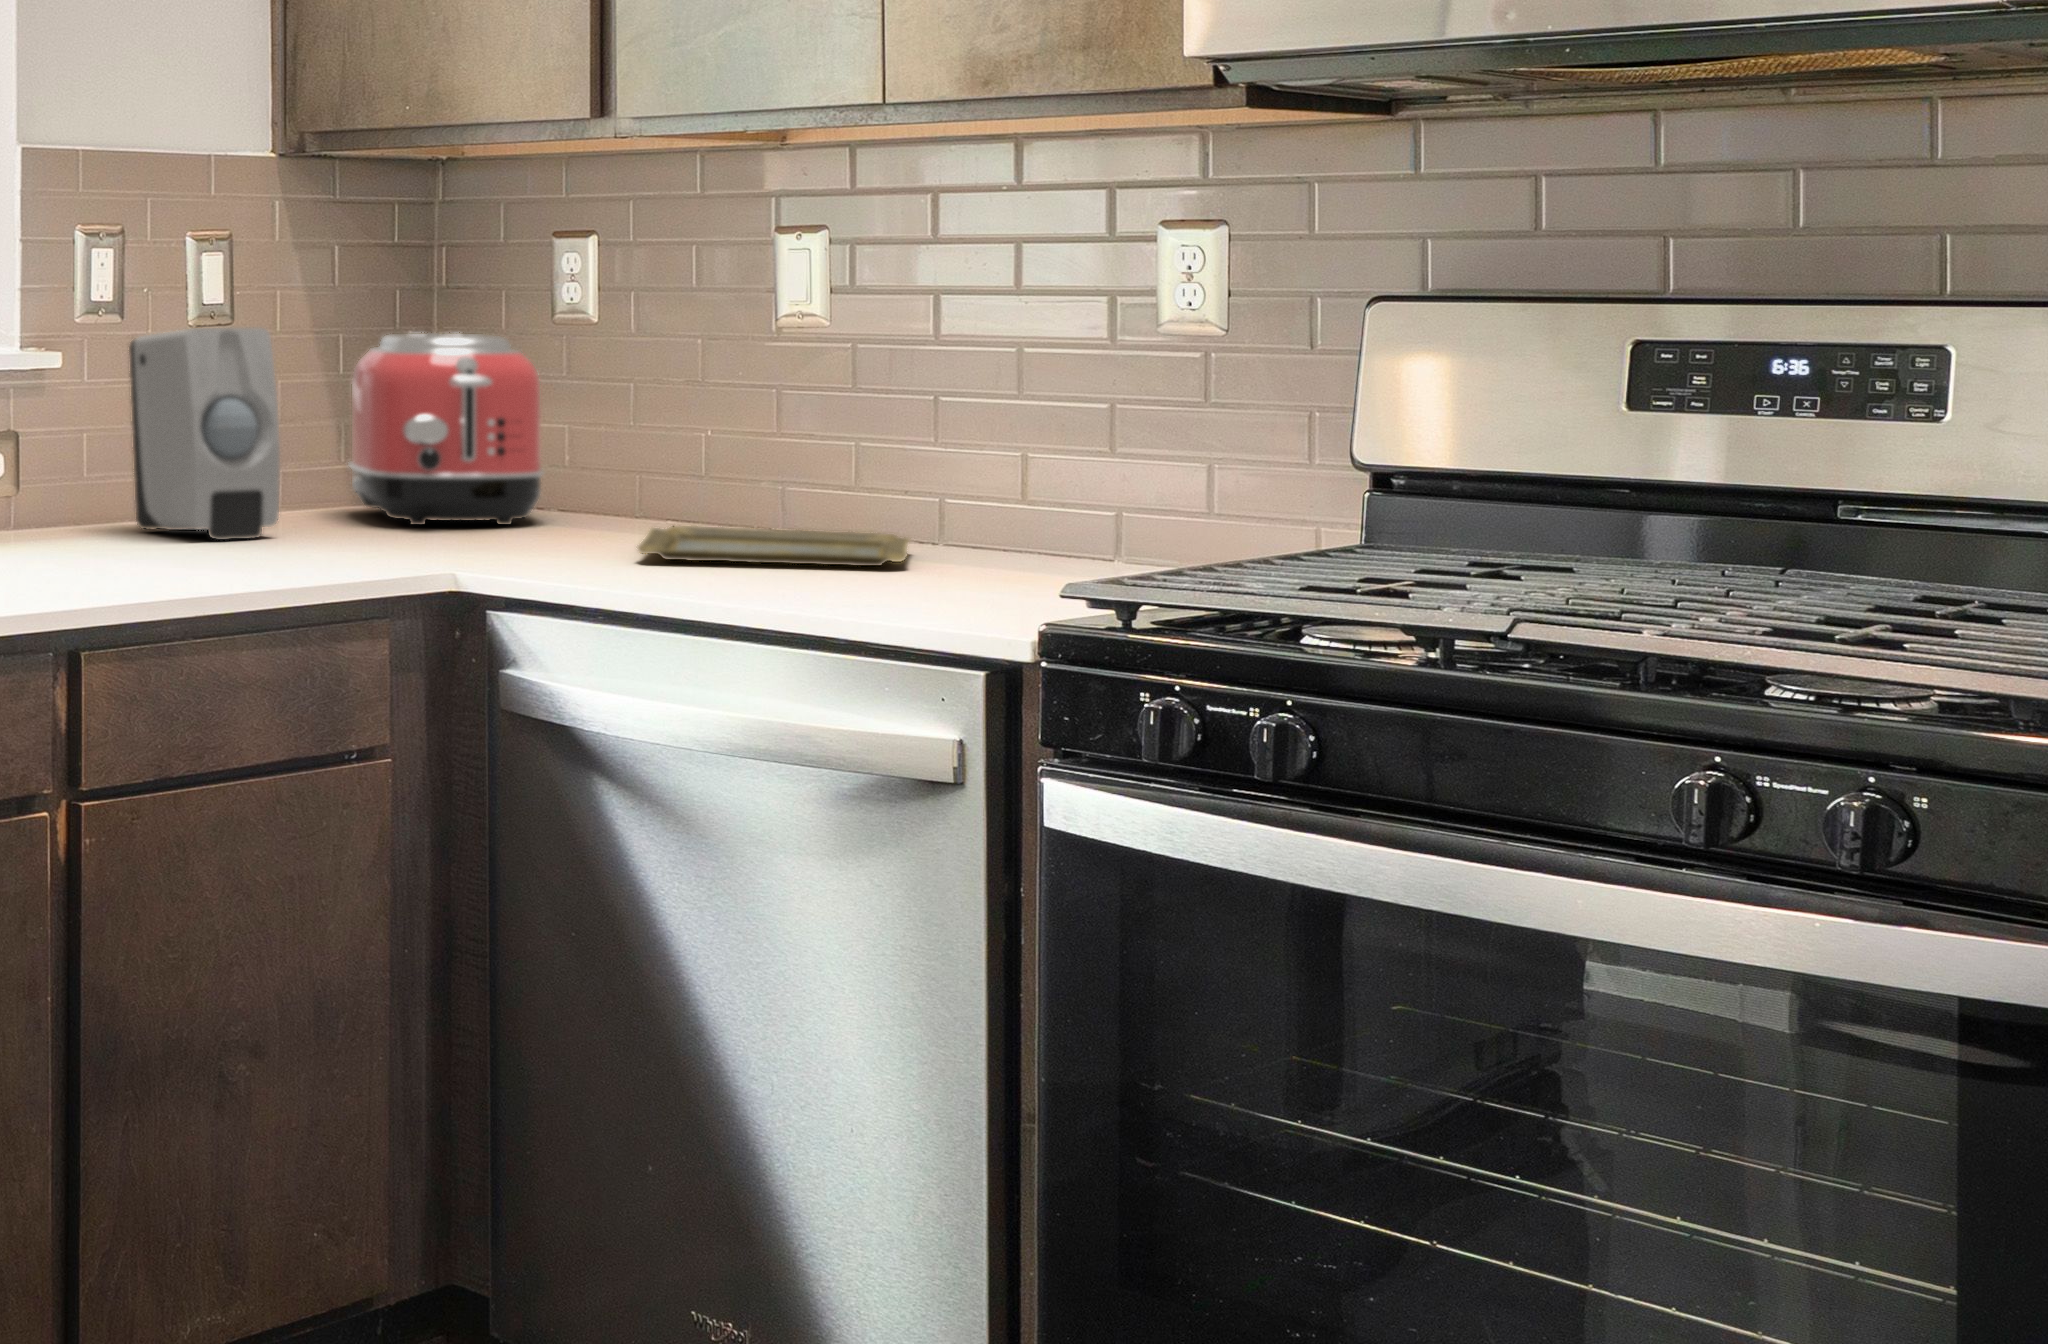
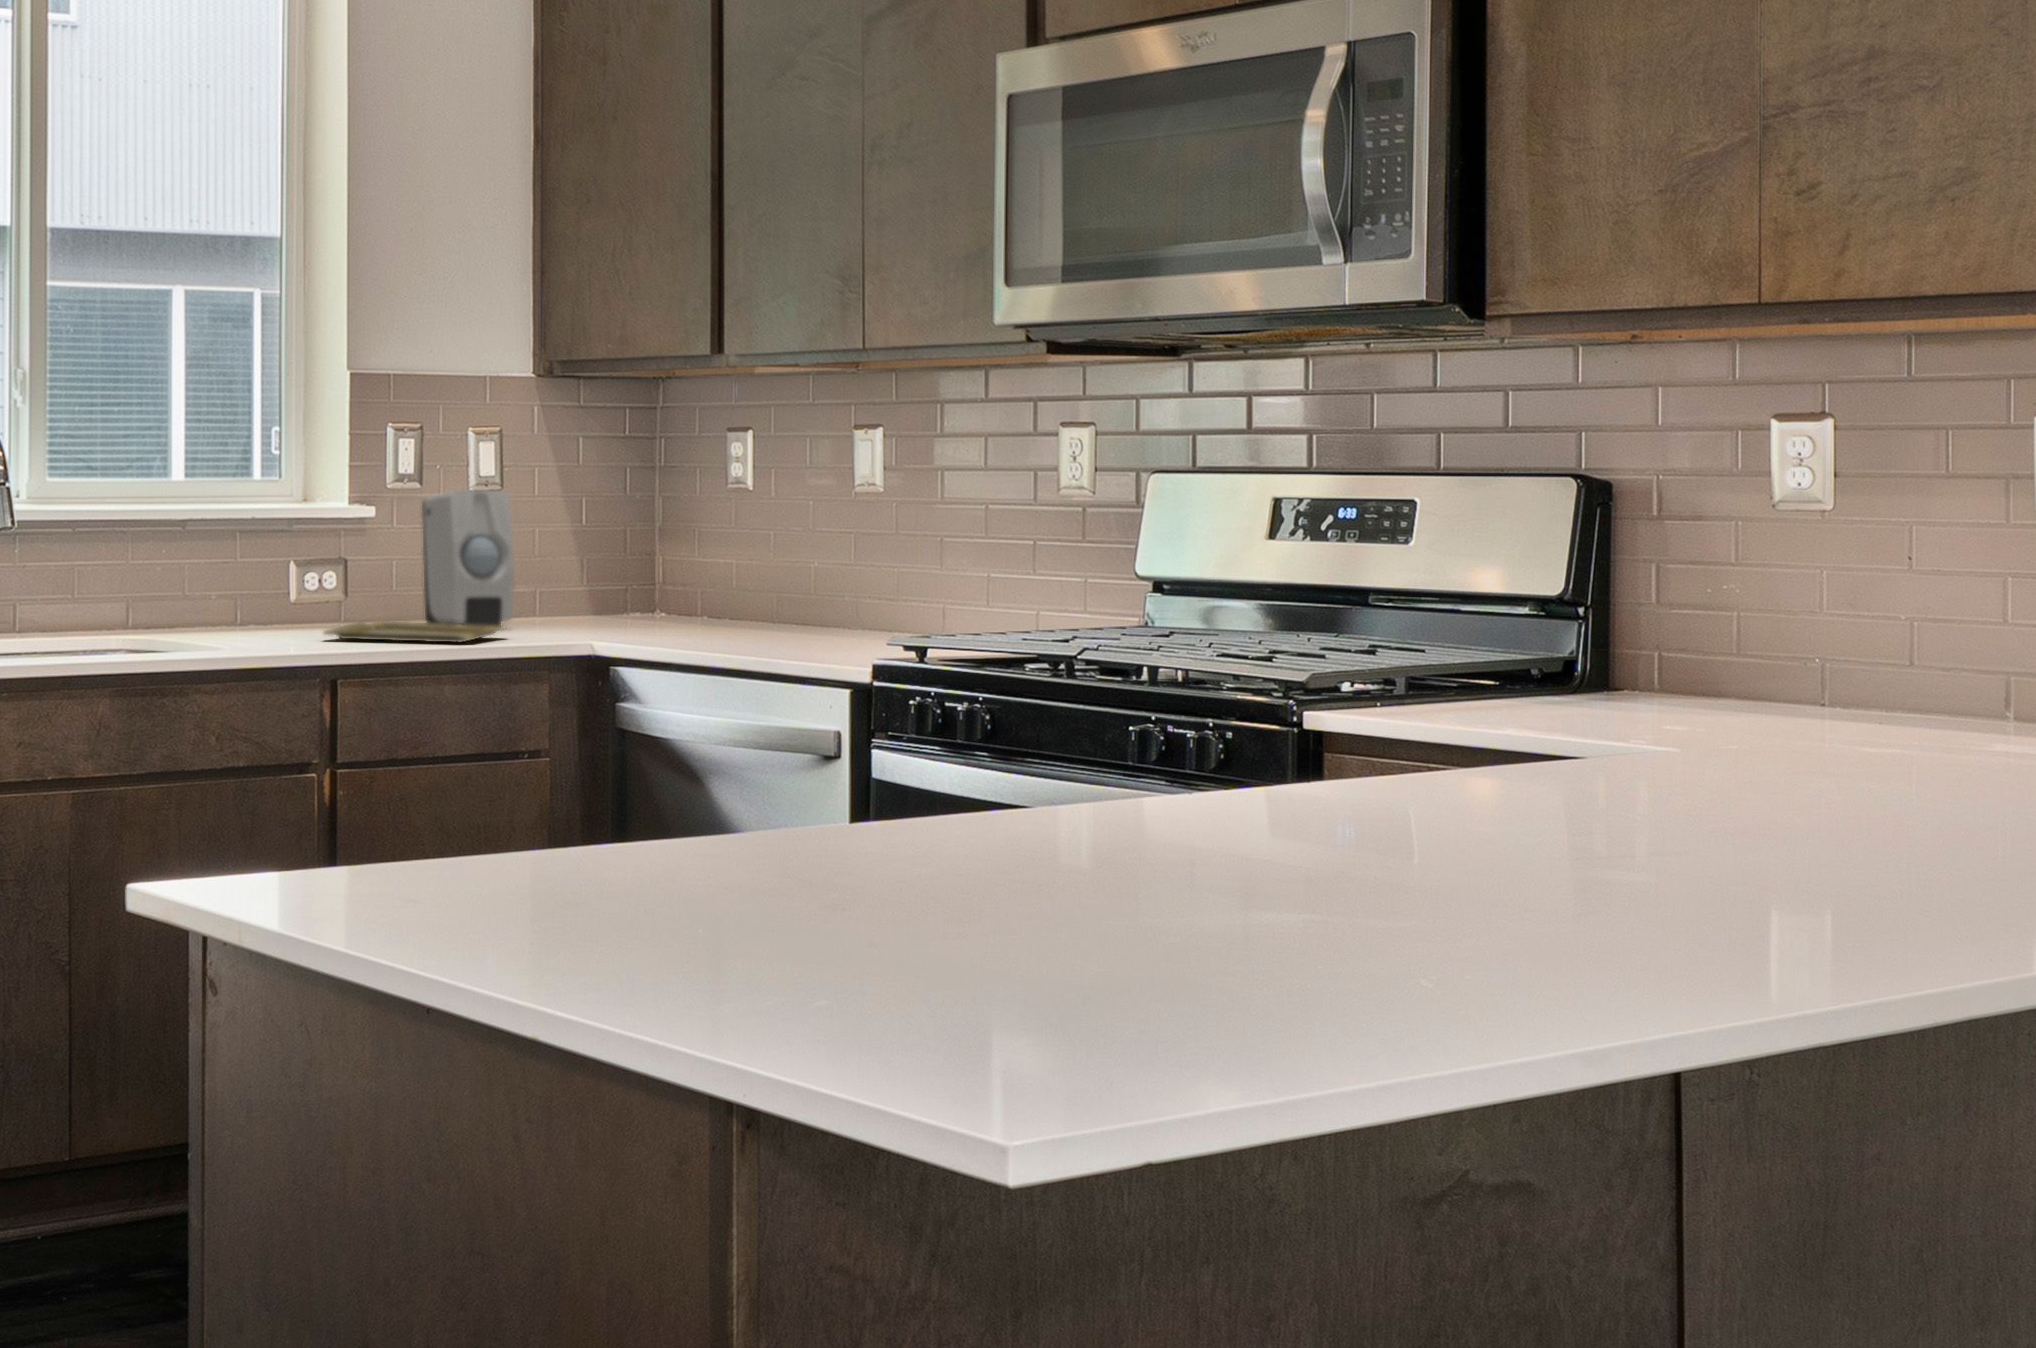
toaster: present [349,333,544,525] -> none [580,498,704,625]
tray: present [638,526,909,566] -> present [324,621,505,642]

